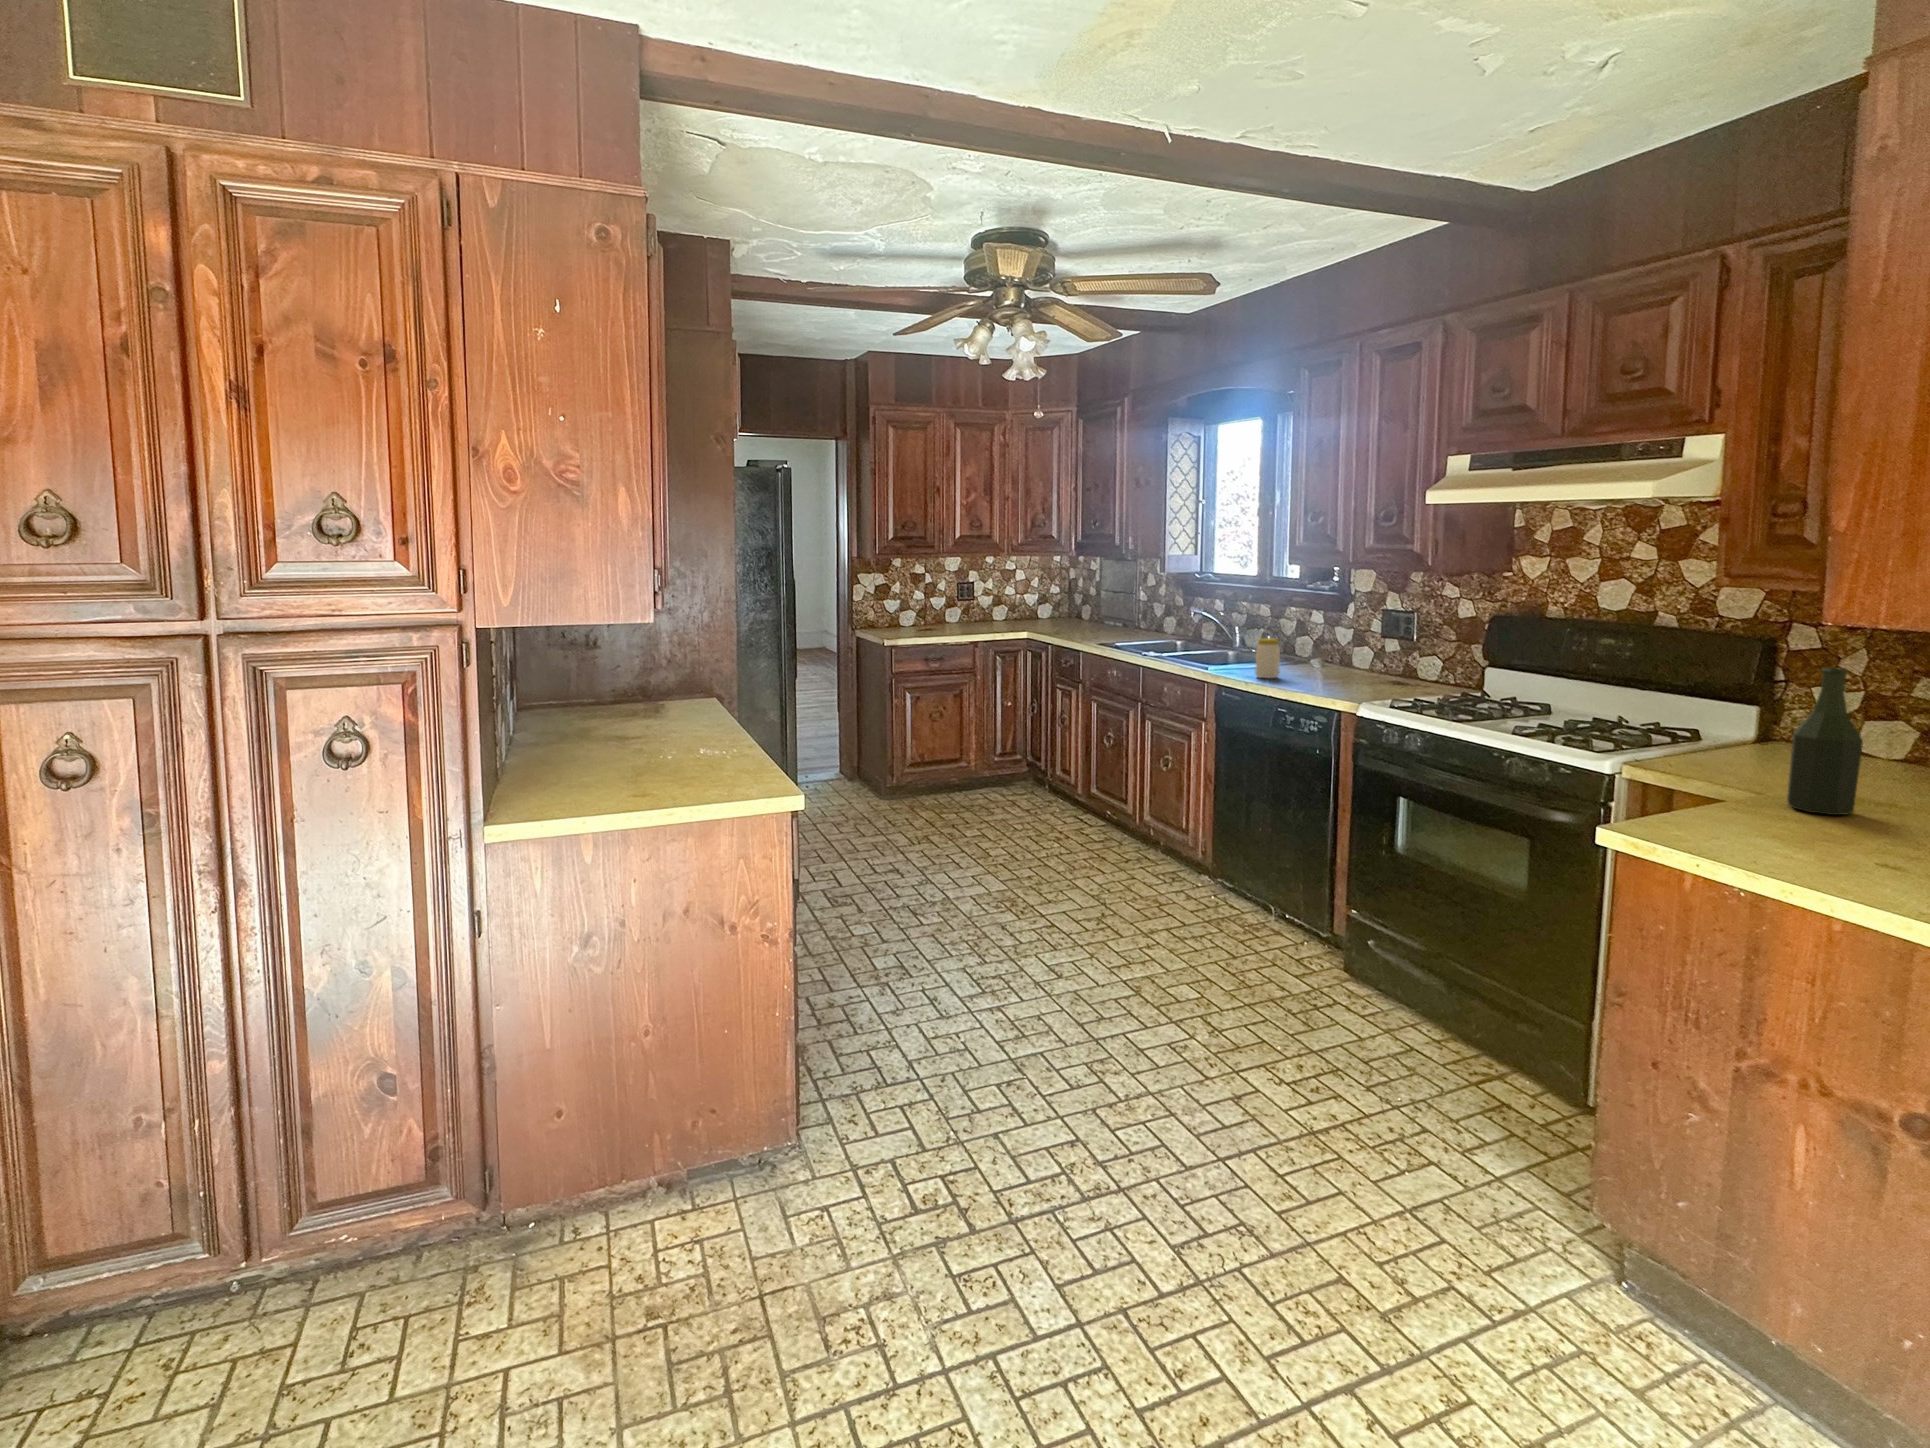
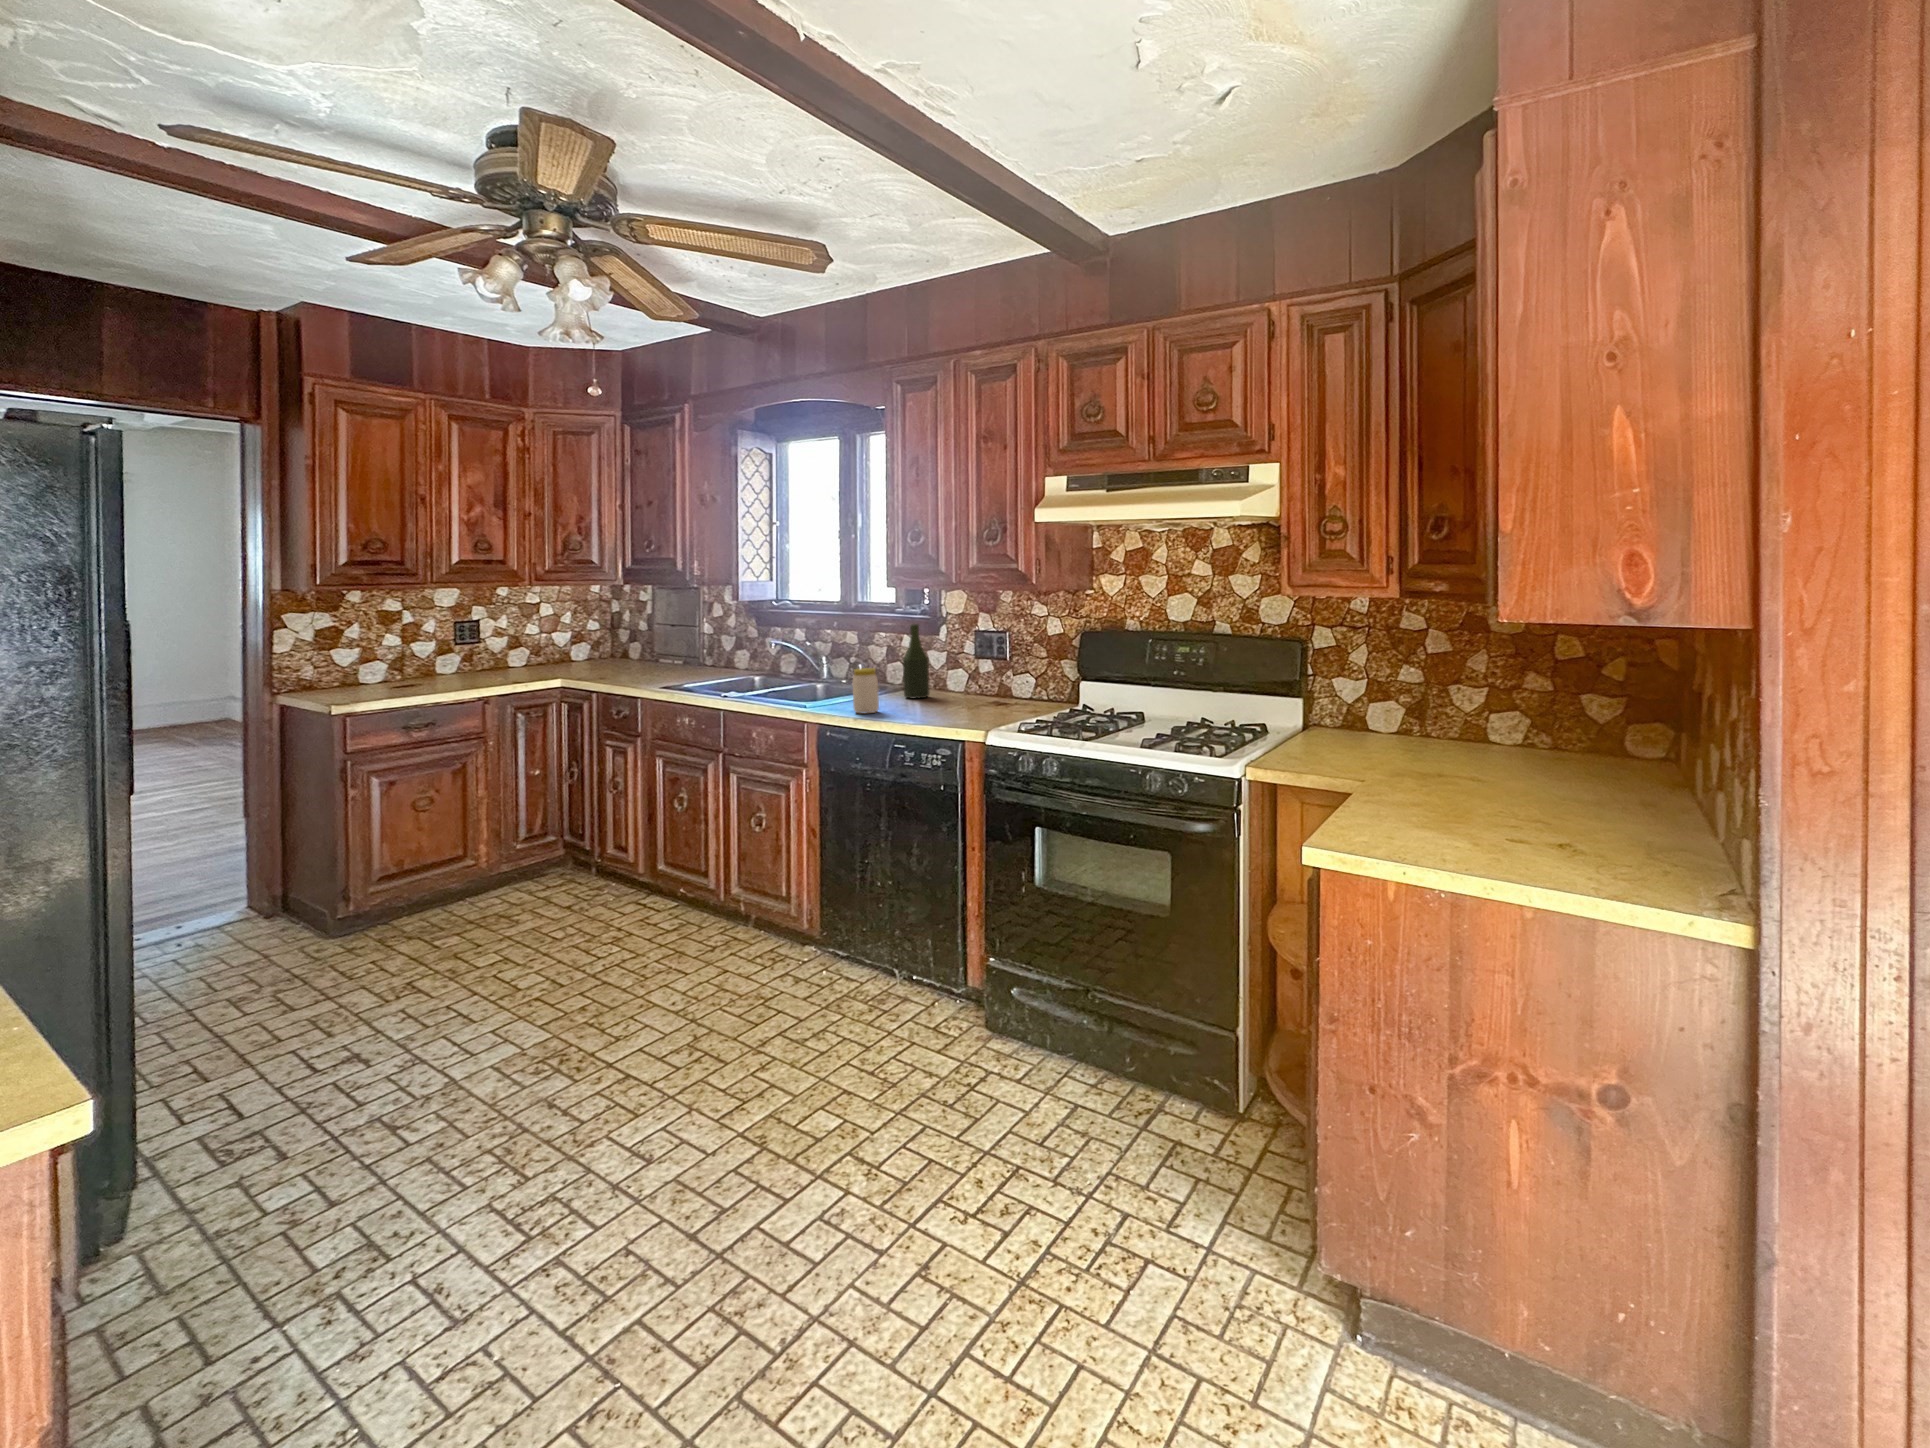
bottle: present [1787,668,1863,815] -> present [903,624,930,698]

